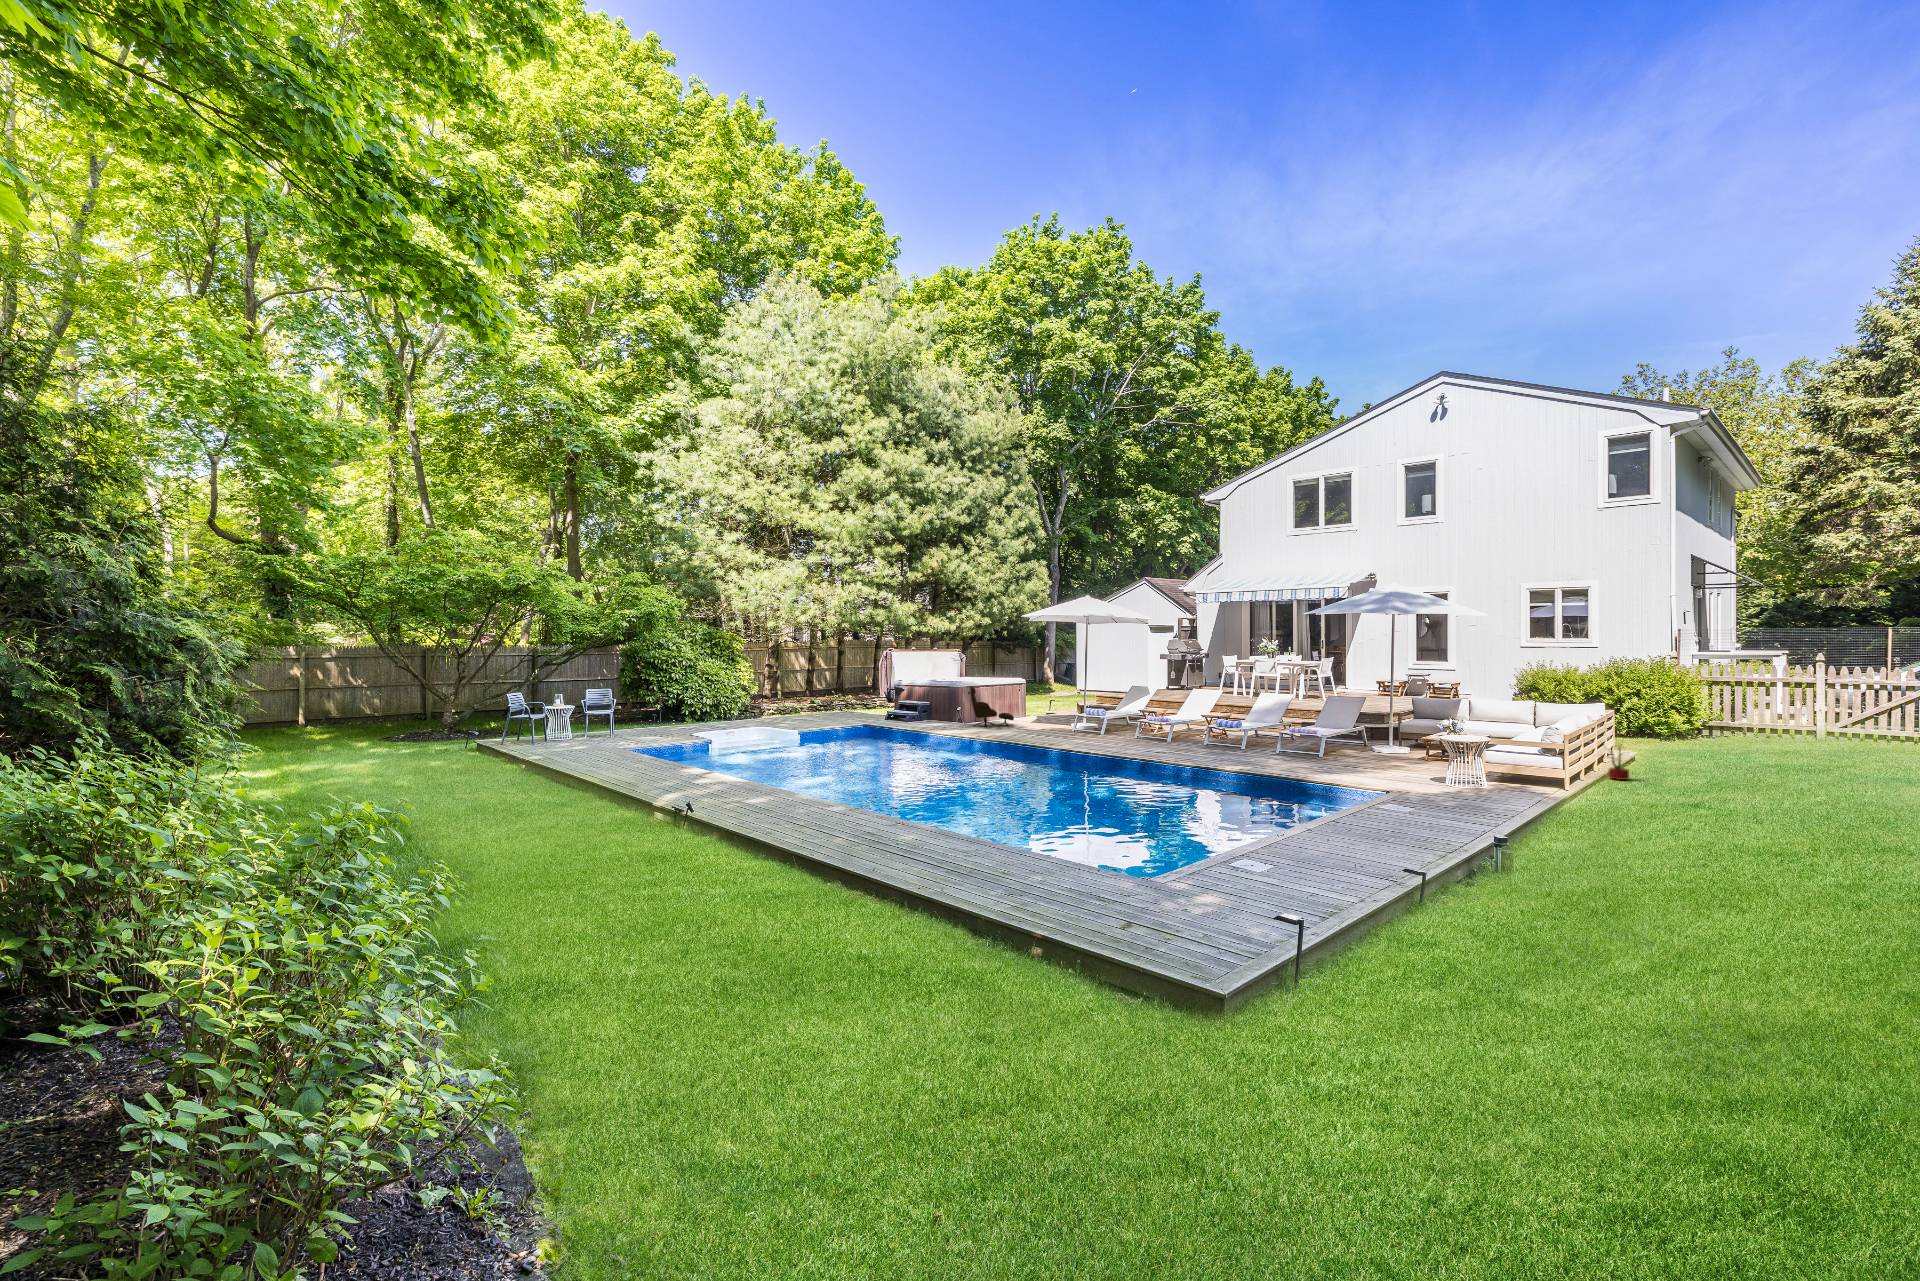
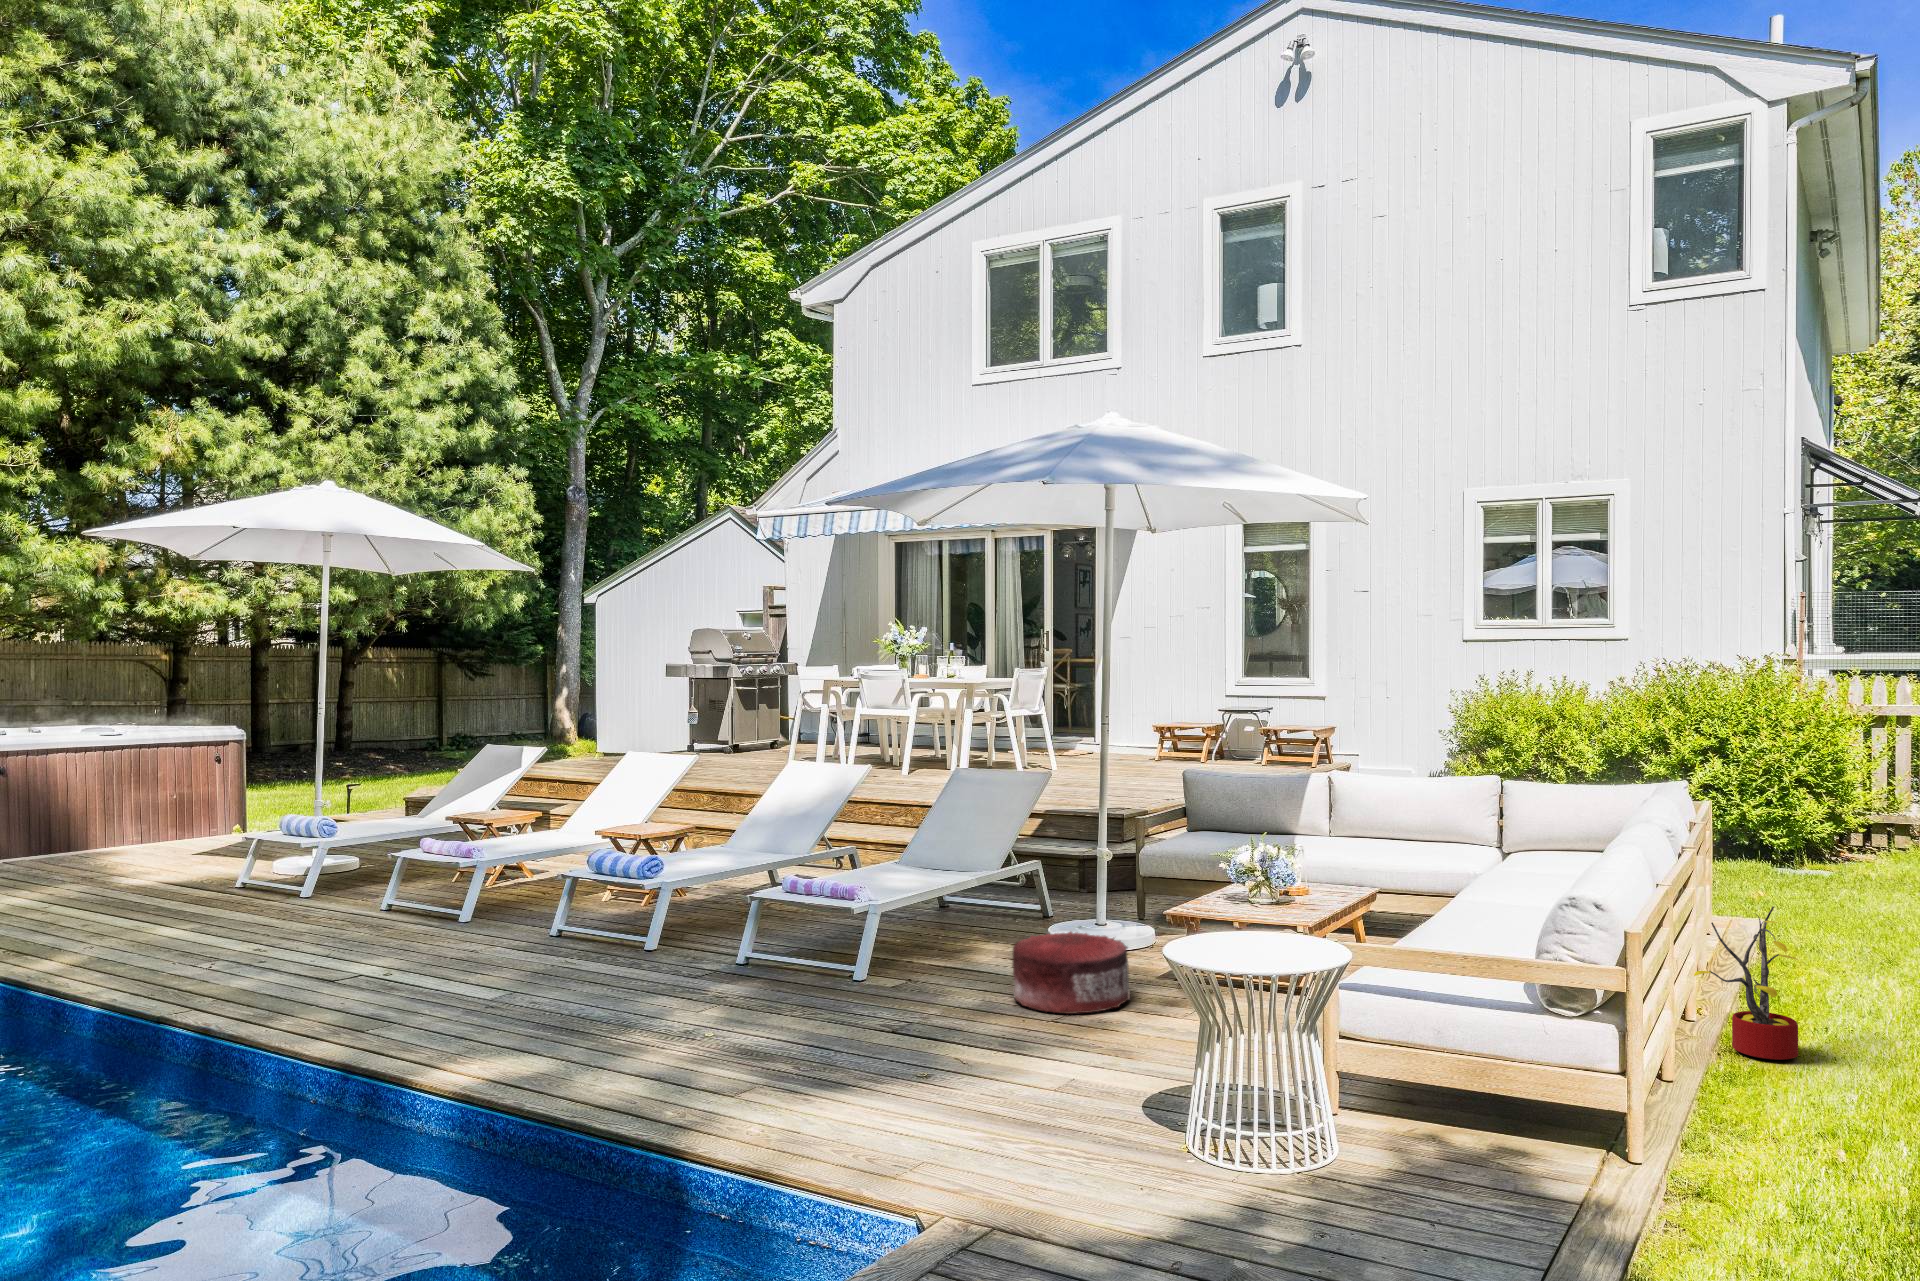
lounge chair: present [970,686,1014,727] -> none [69,745,217,860]
pouf: none [1373,745,1412,766] -> present [1012,932,1130,1014]

